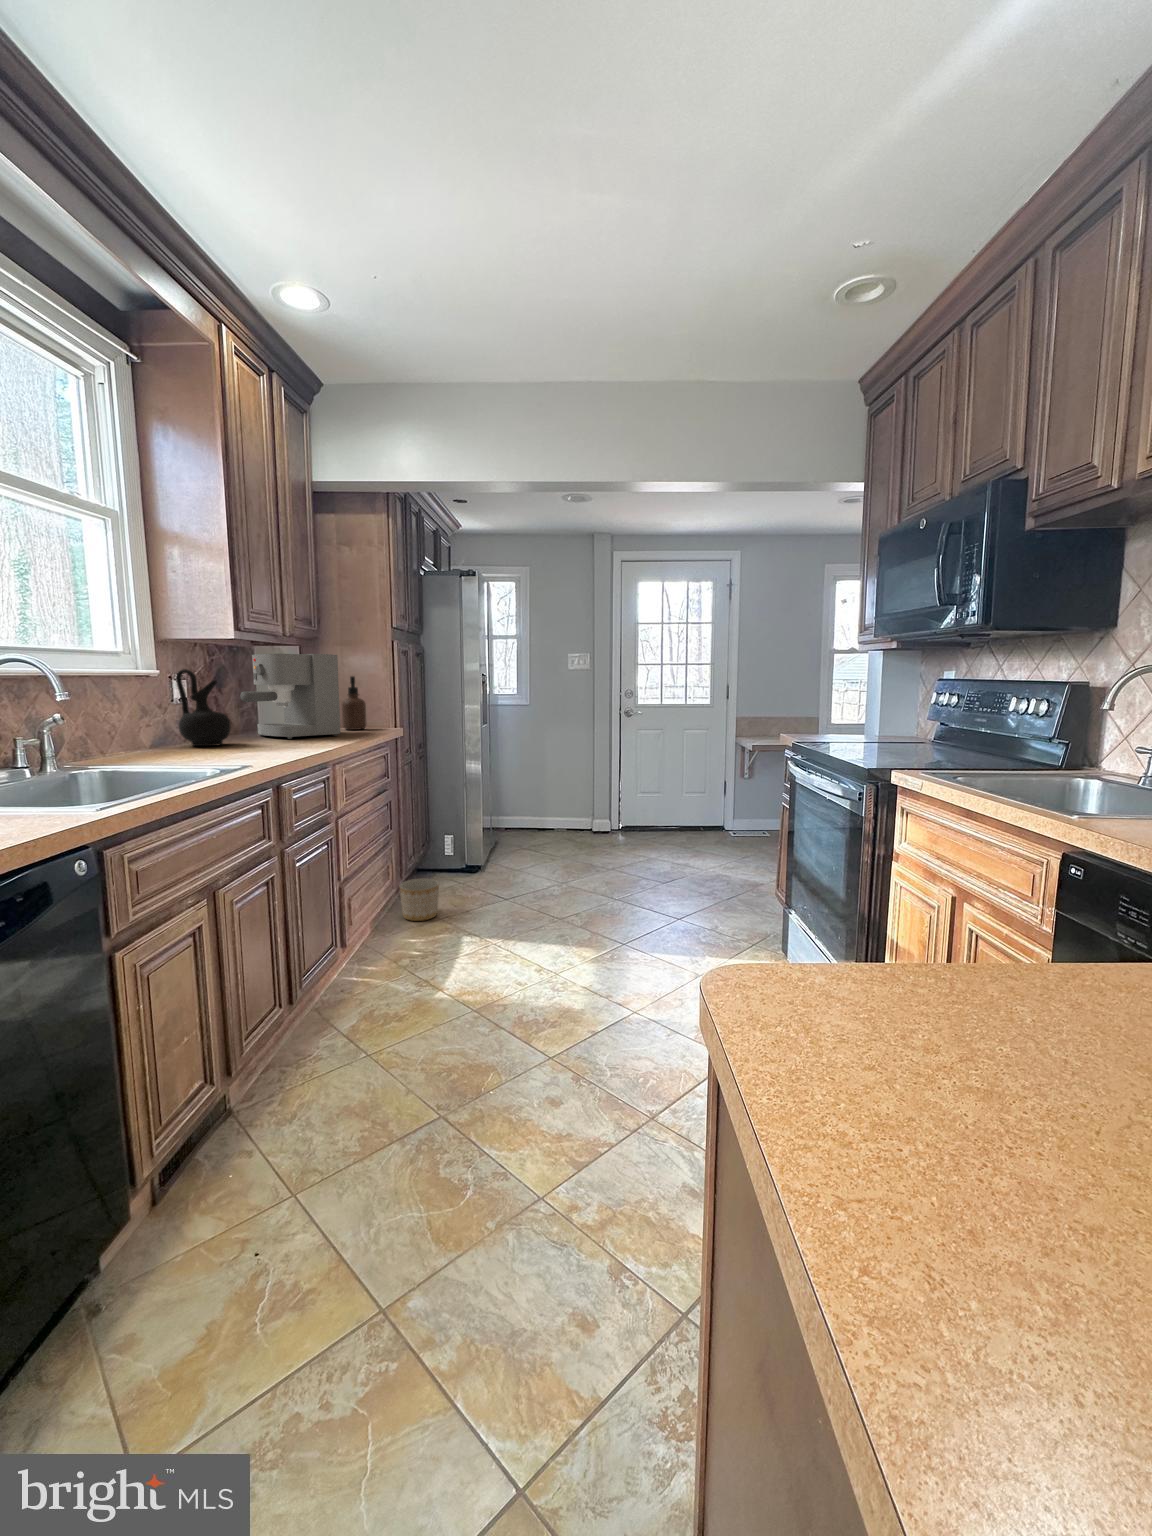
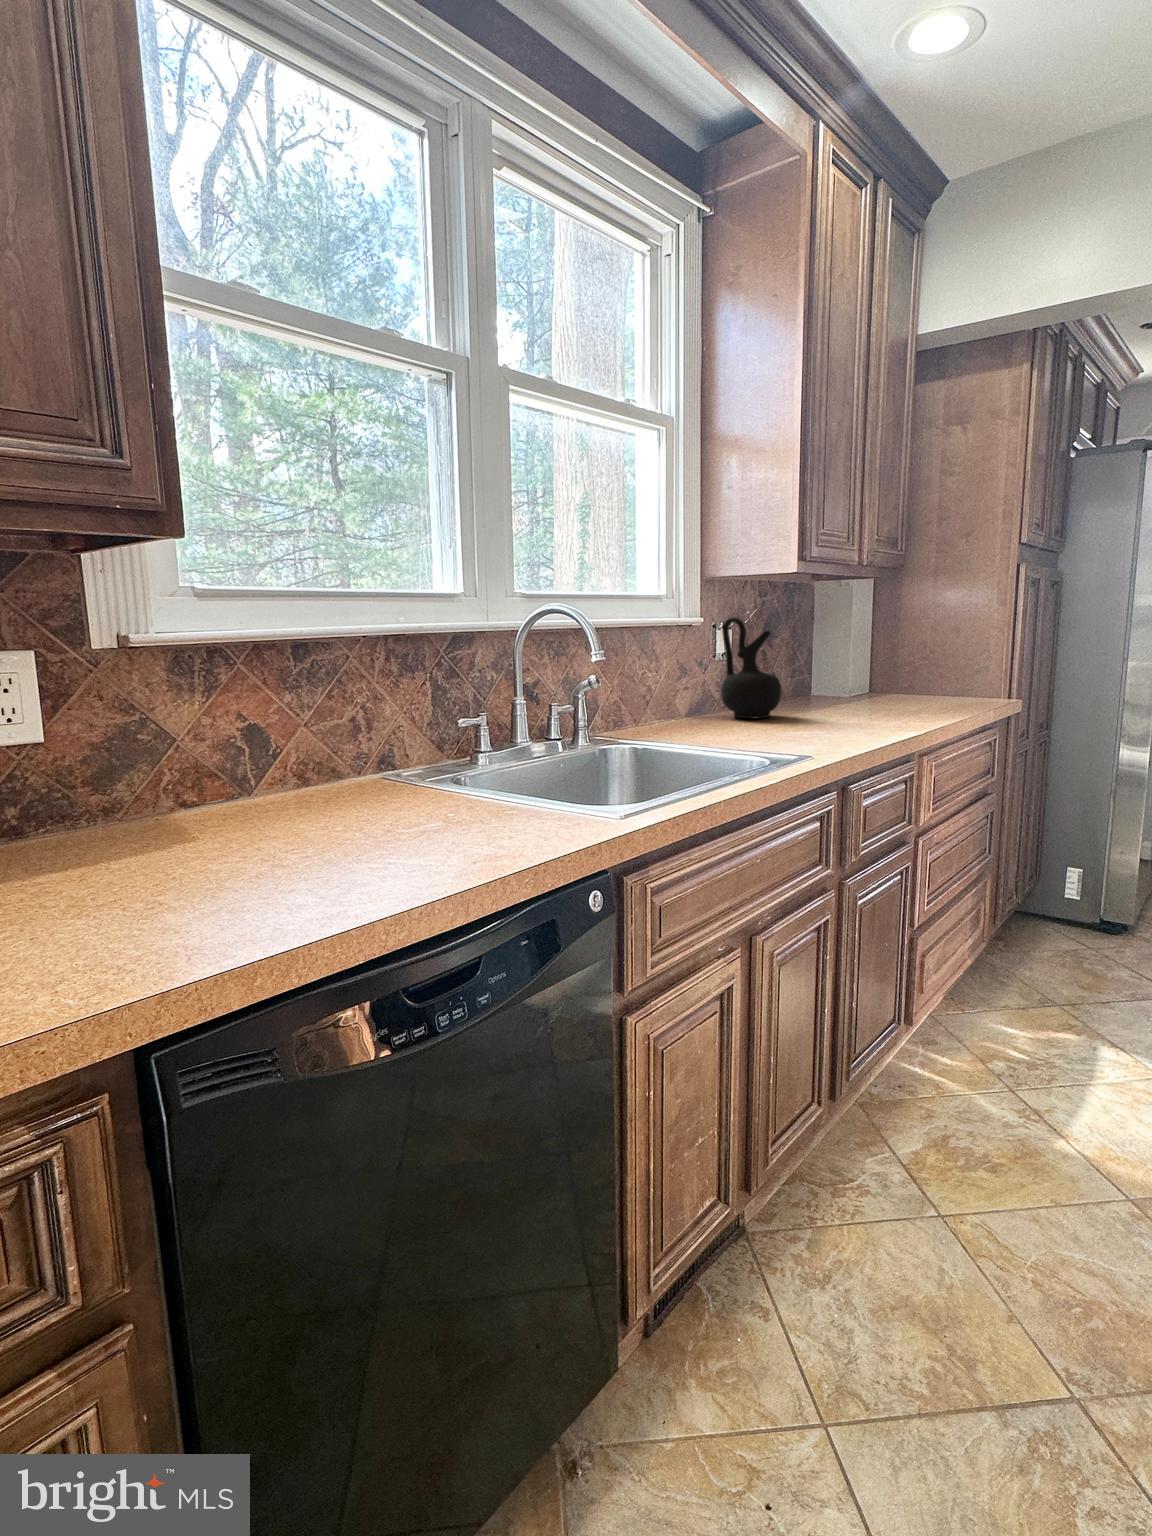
coffee maker: present [240,654,341,739] -> none [796,589,935,712]
soap dispenser: present [342,676,367,730] -> none [928,621,967,701]
planter: present [400,879,439,921] -> none [992,934,1061,1003]

